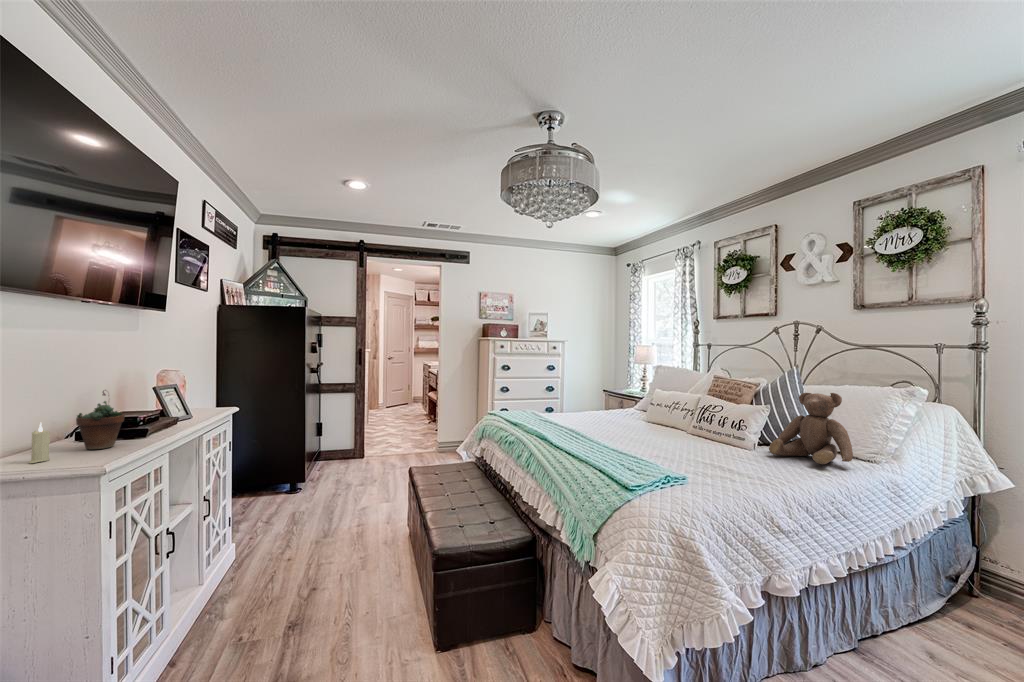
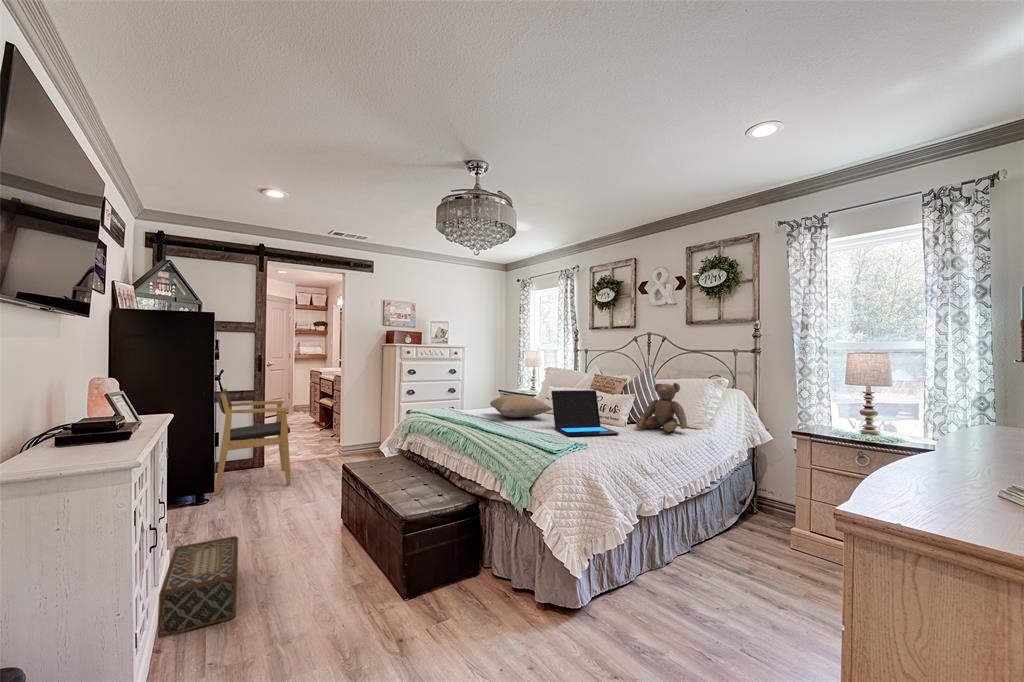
armchair: none [311,381,382,484] -> present [214,389,291,495]
succulent plant: present [76,390,125,449] -> none [66,394,113,451]
laptop: none [646,397,741,463] -> present [551,390,619,436]
pillow: none [576,400,651,427] -> present [490,395,552,418]
candle: present [29,423,50,463] -> none [37,424,56,463]
woven basket: none [189,538,293,645] -> present [158,536,238,638]

